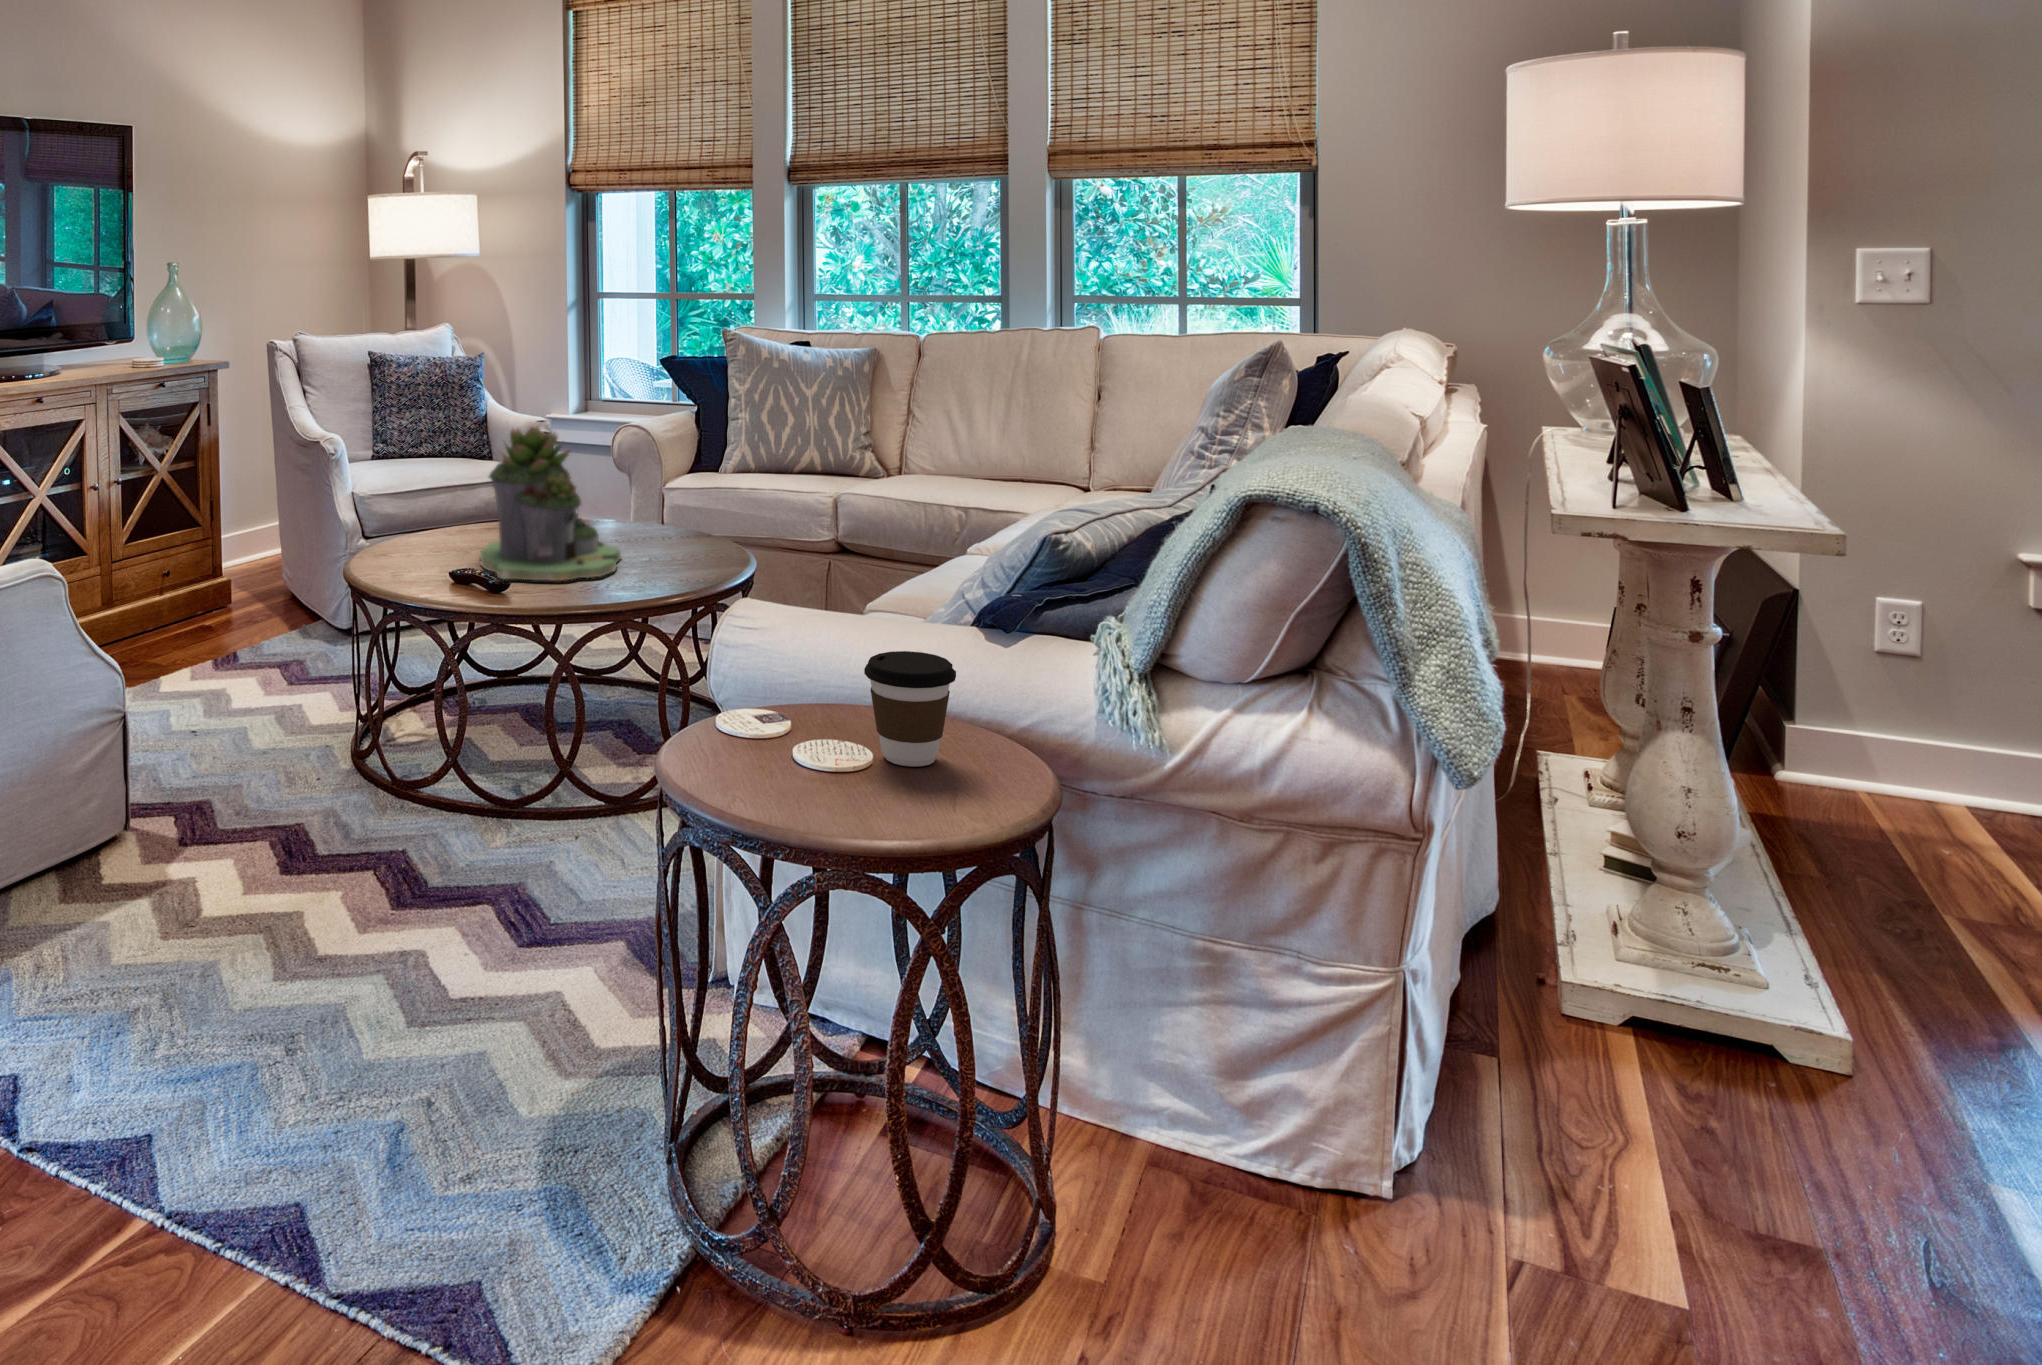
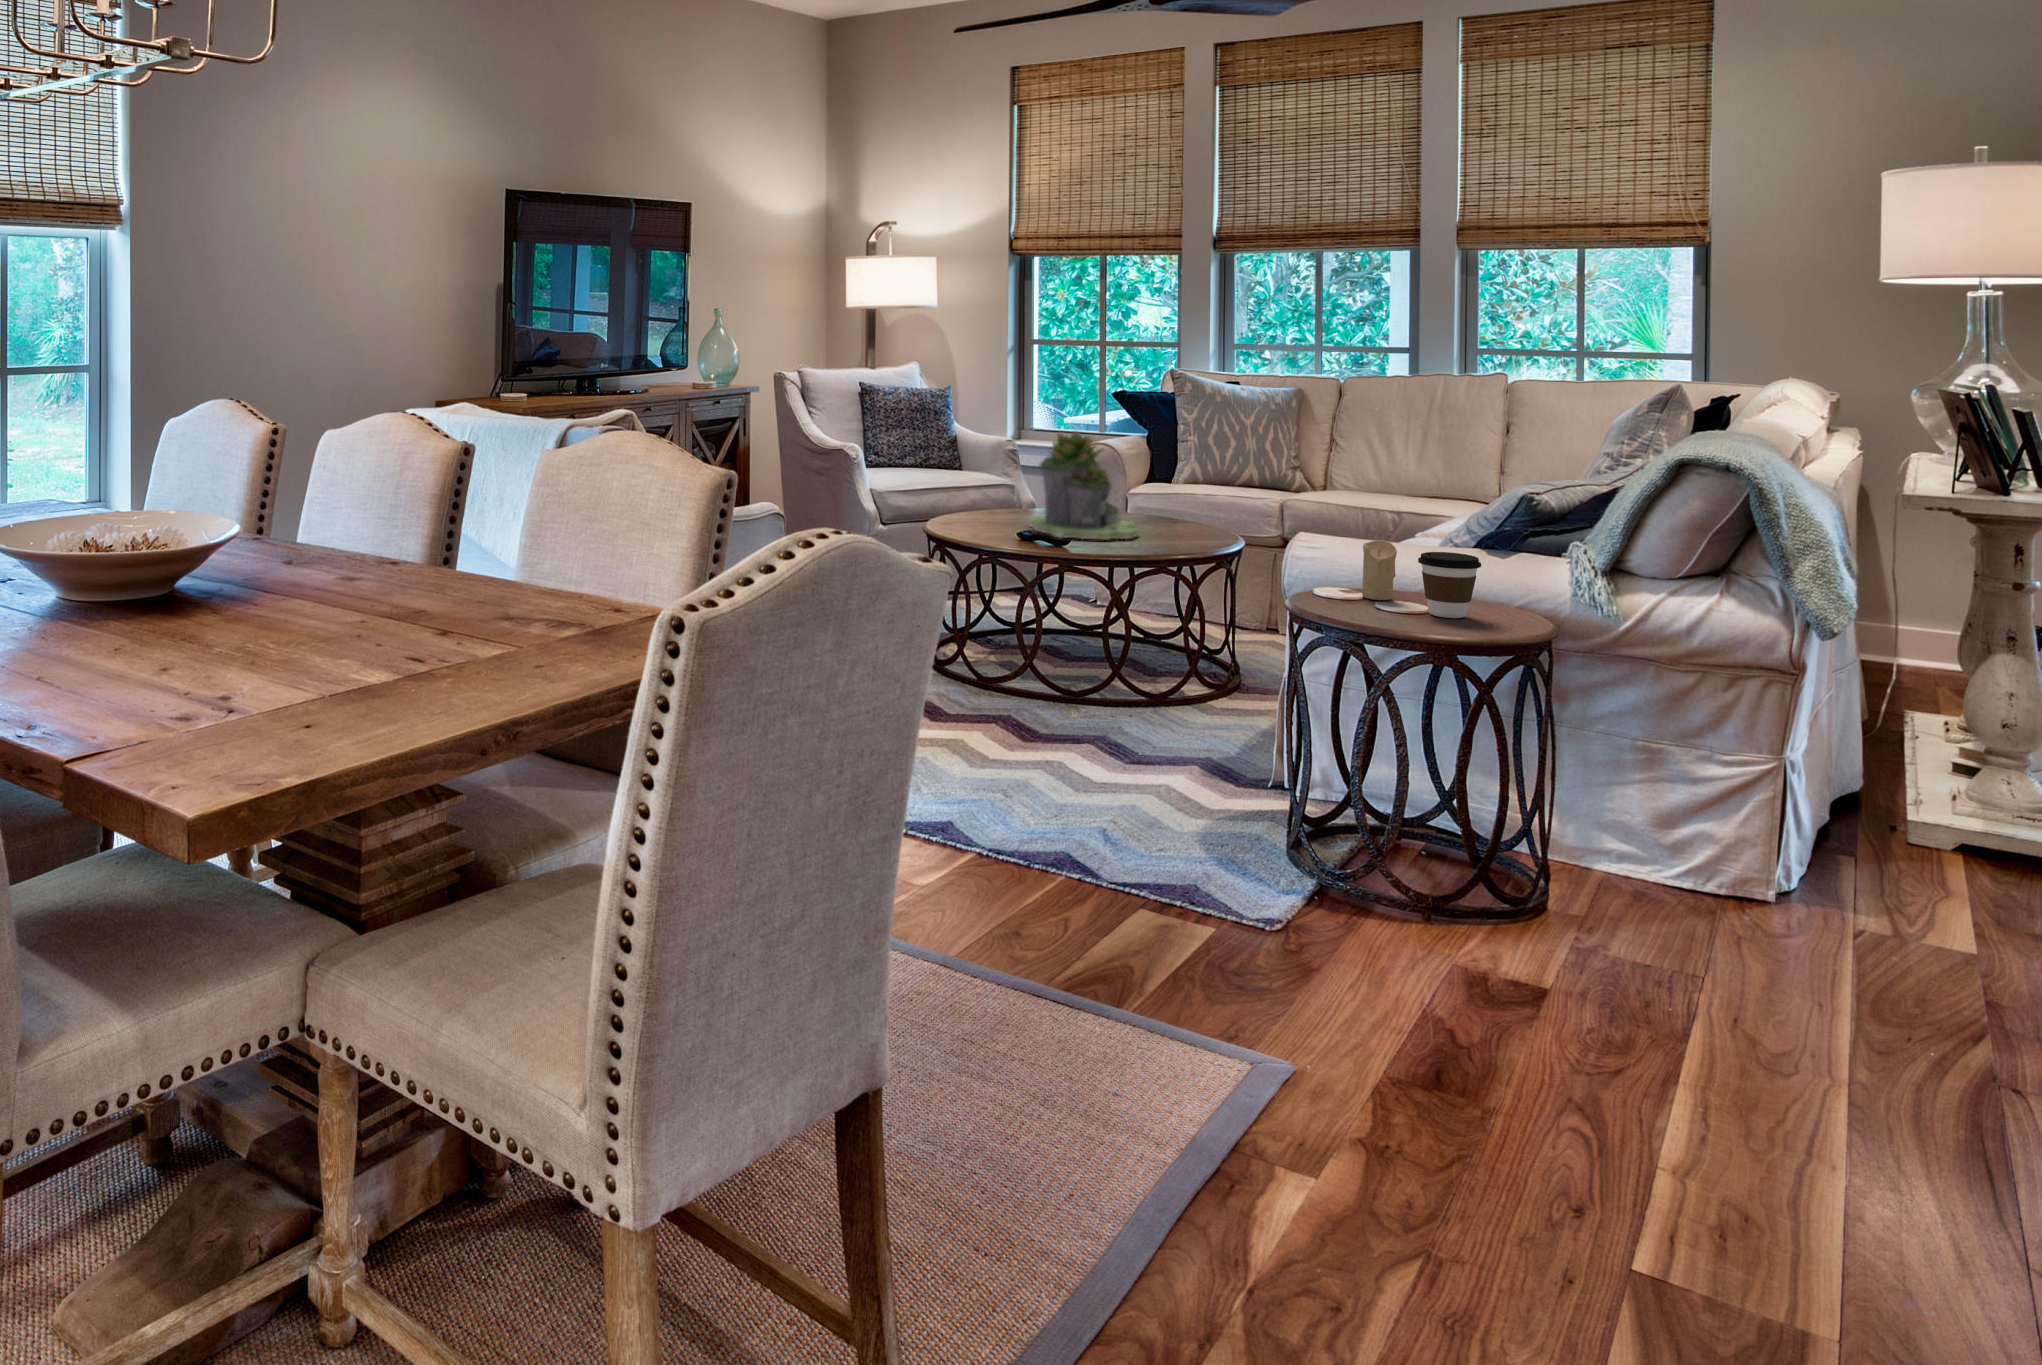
candle: none [799,626,847,726] -> present [1362,540,1397,600]

